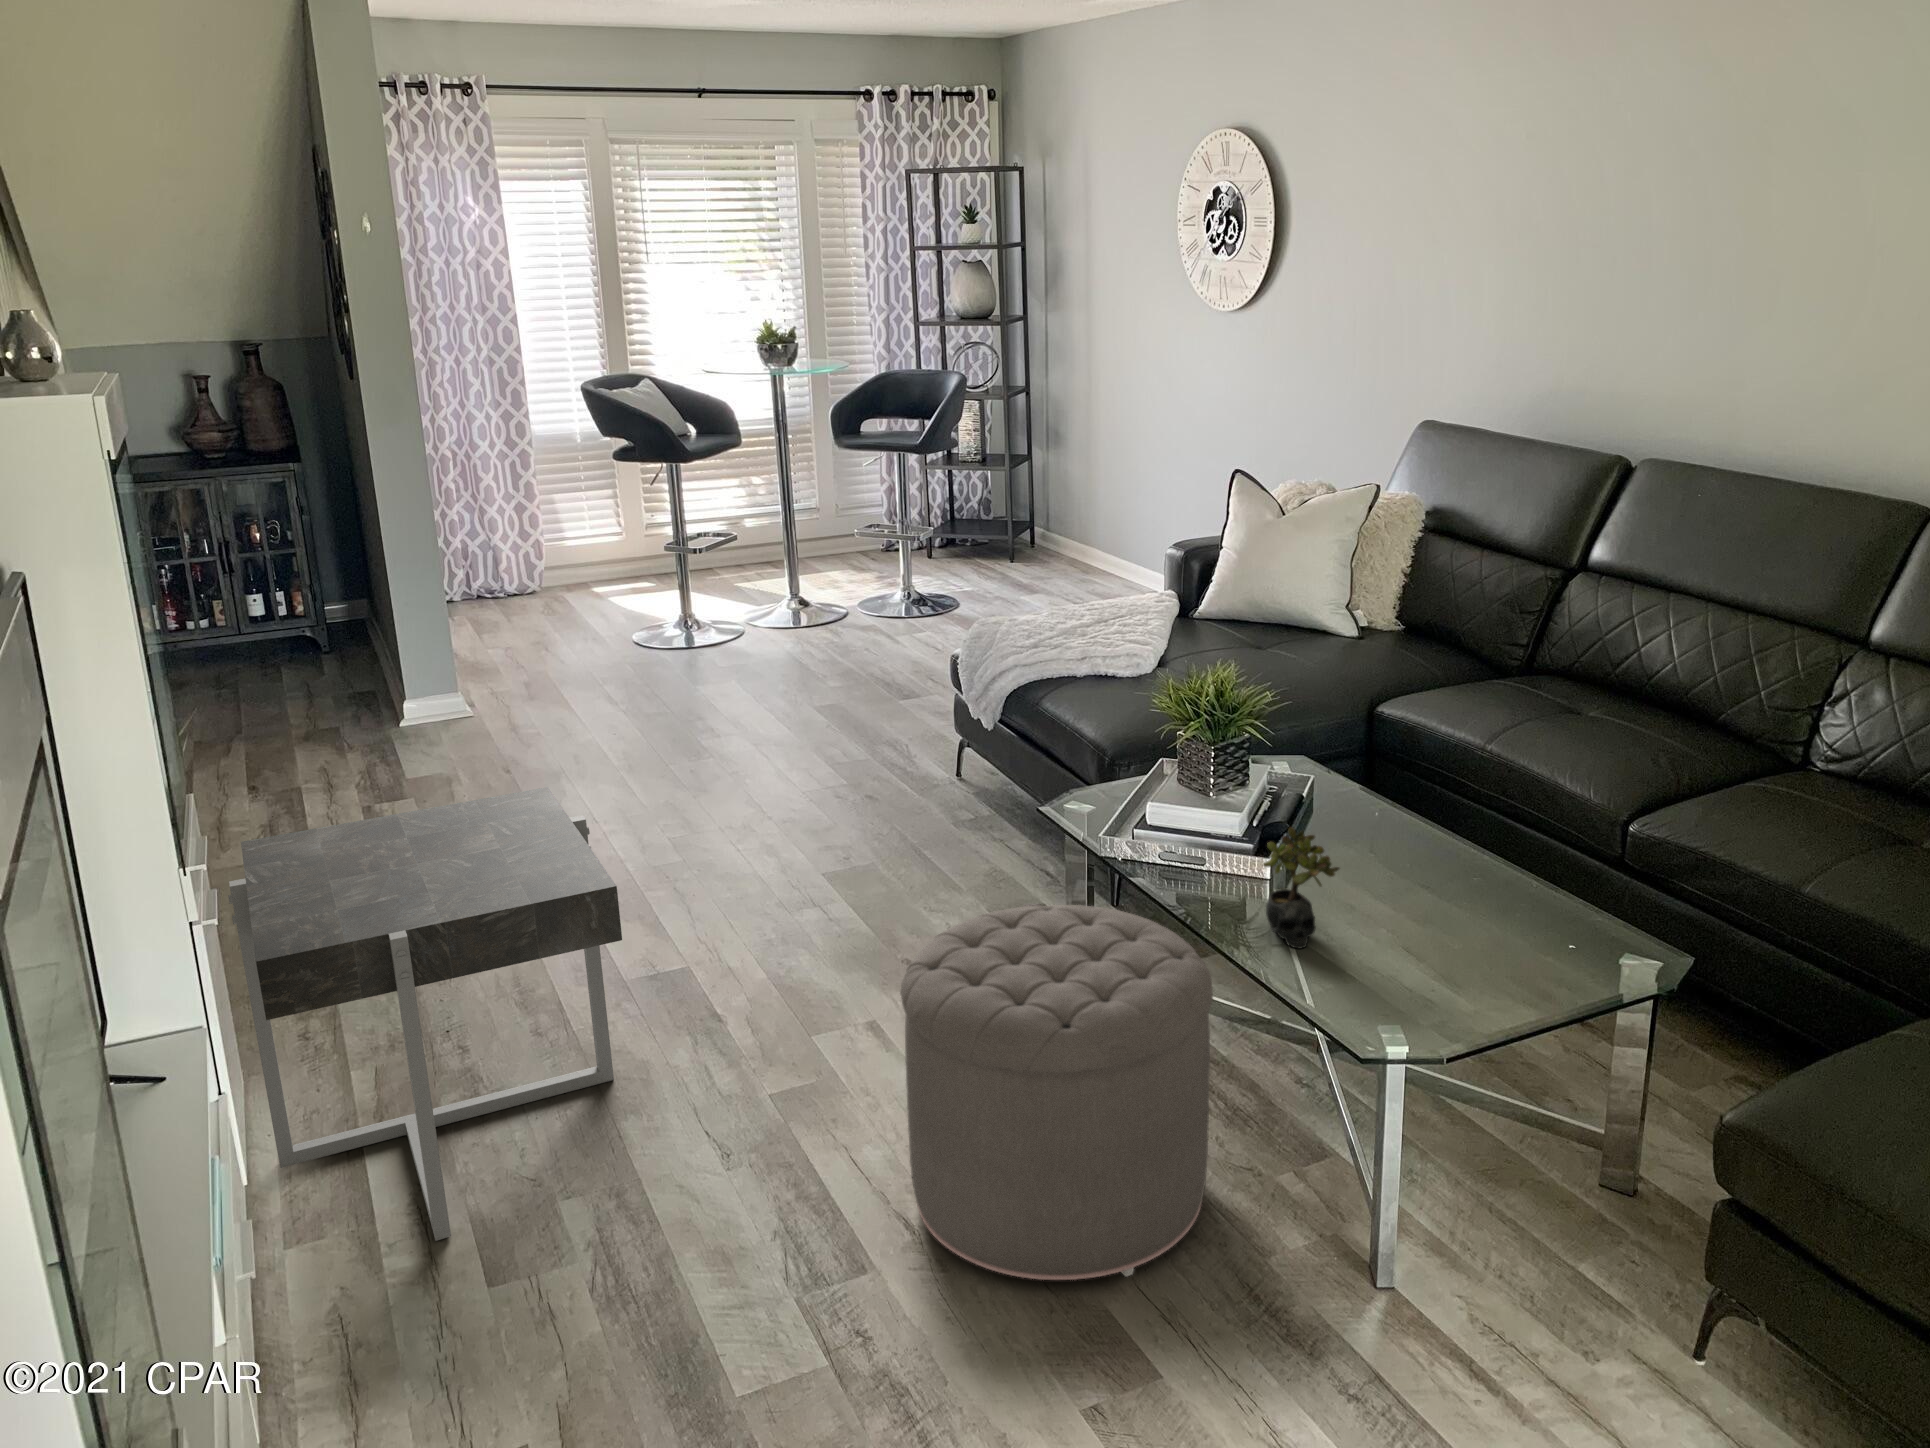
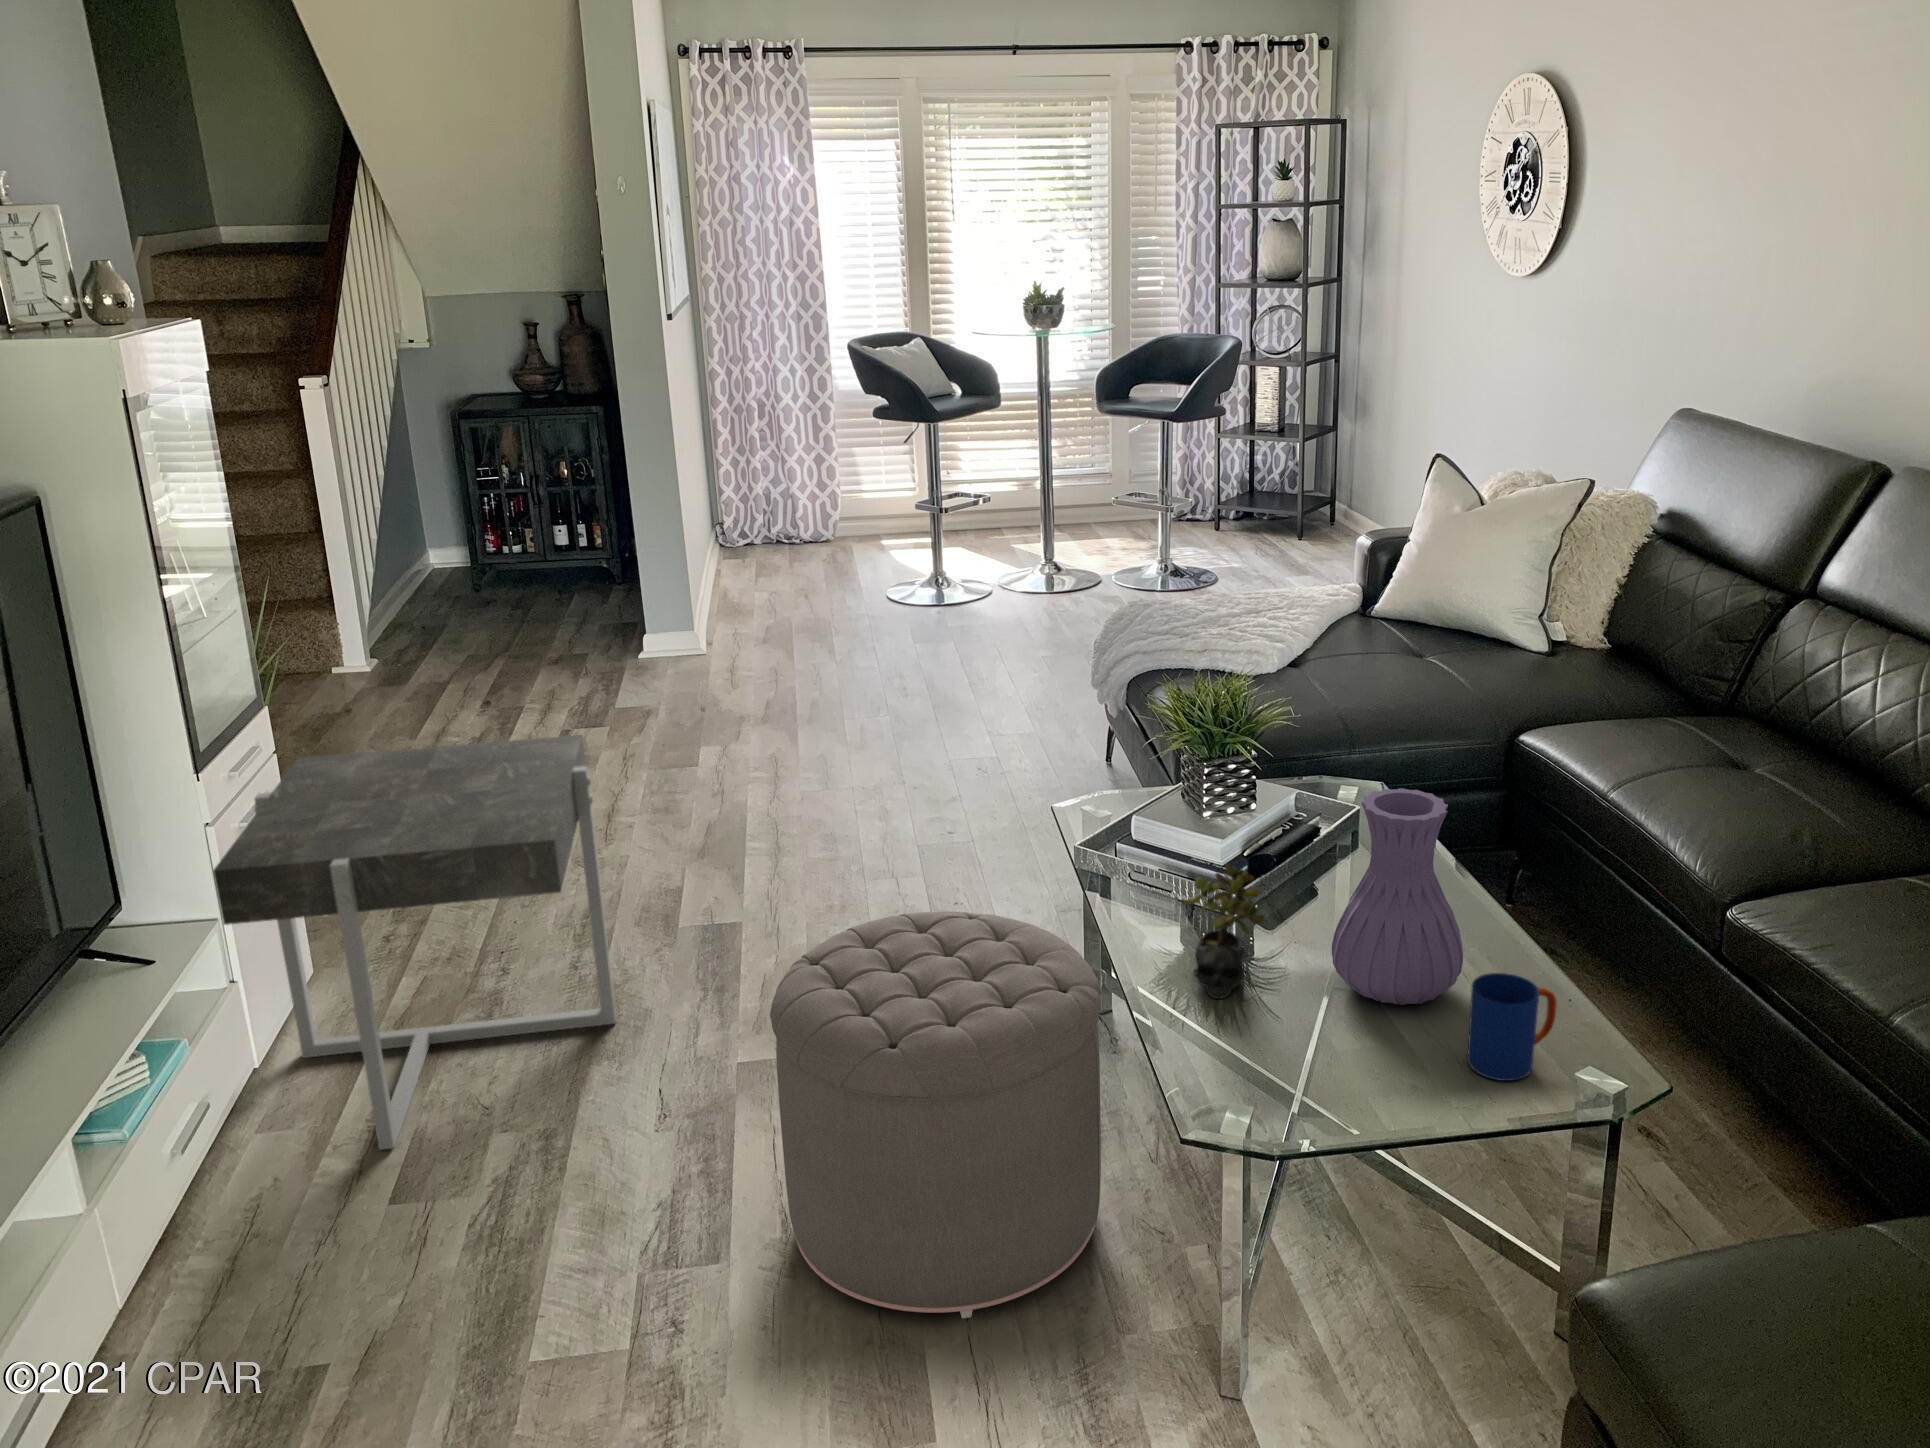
vase: none [1379,744,1493,931] -> present [1332,788,1463,1005]
mug: none [1533,888,1598,977] -> present [1467,973,1557,1081]

